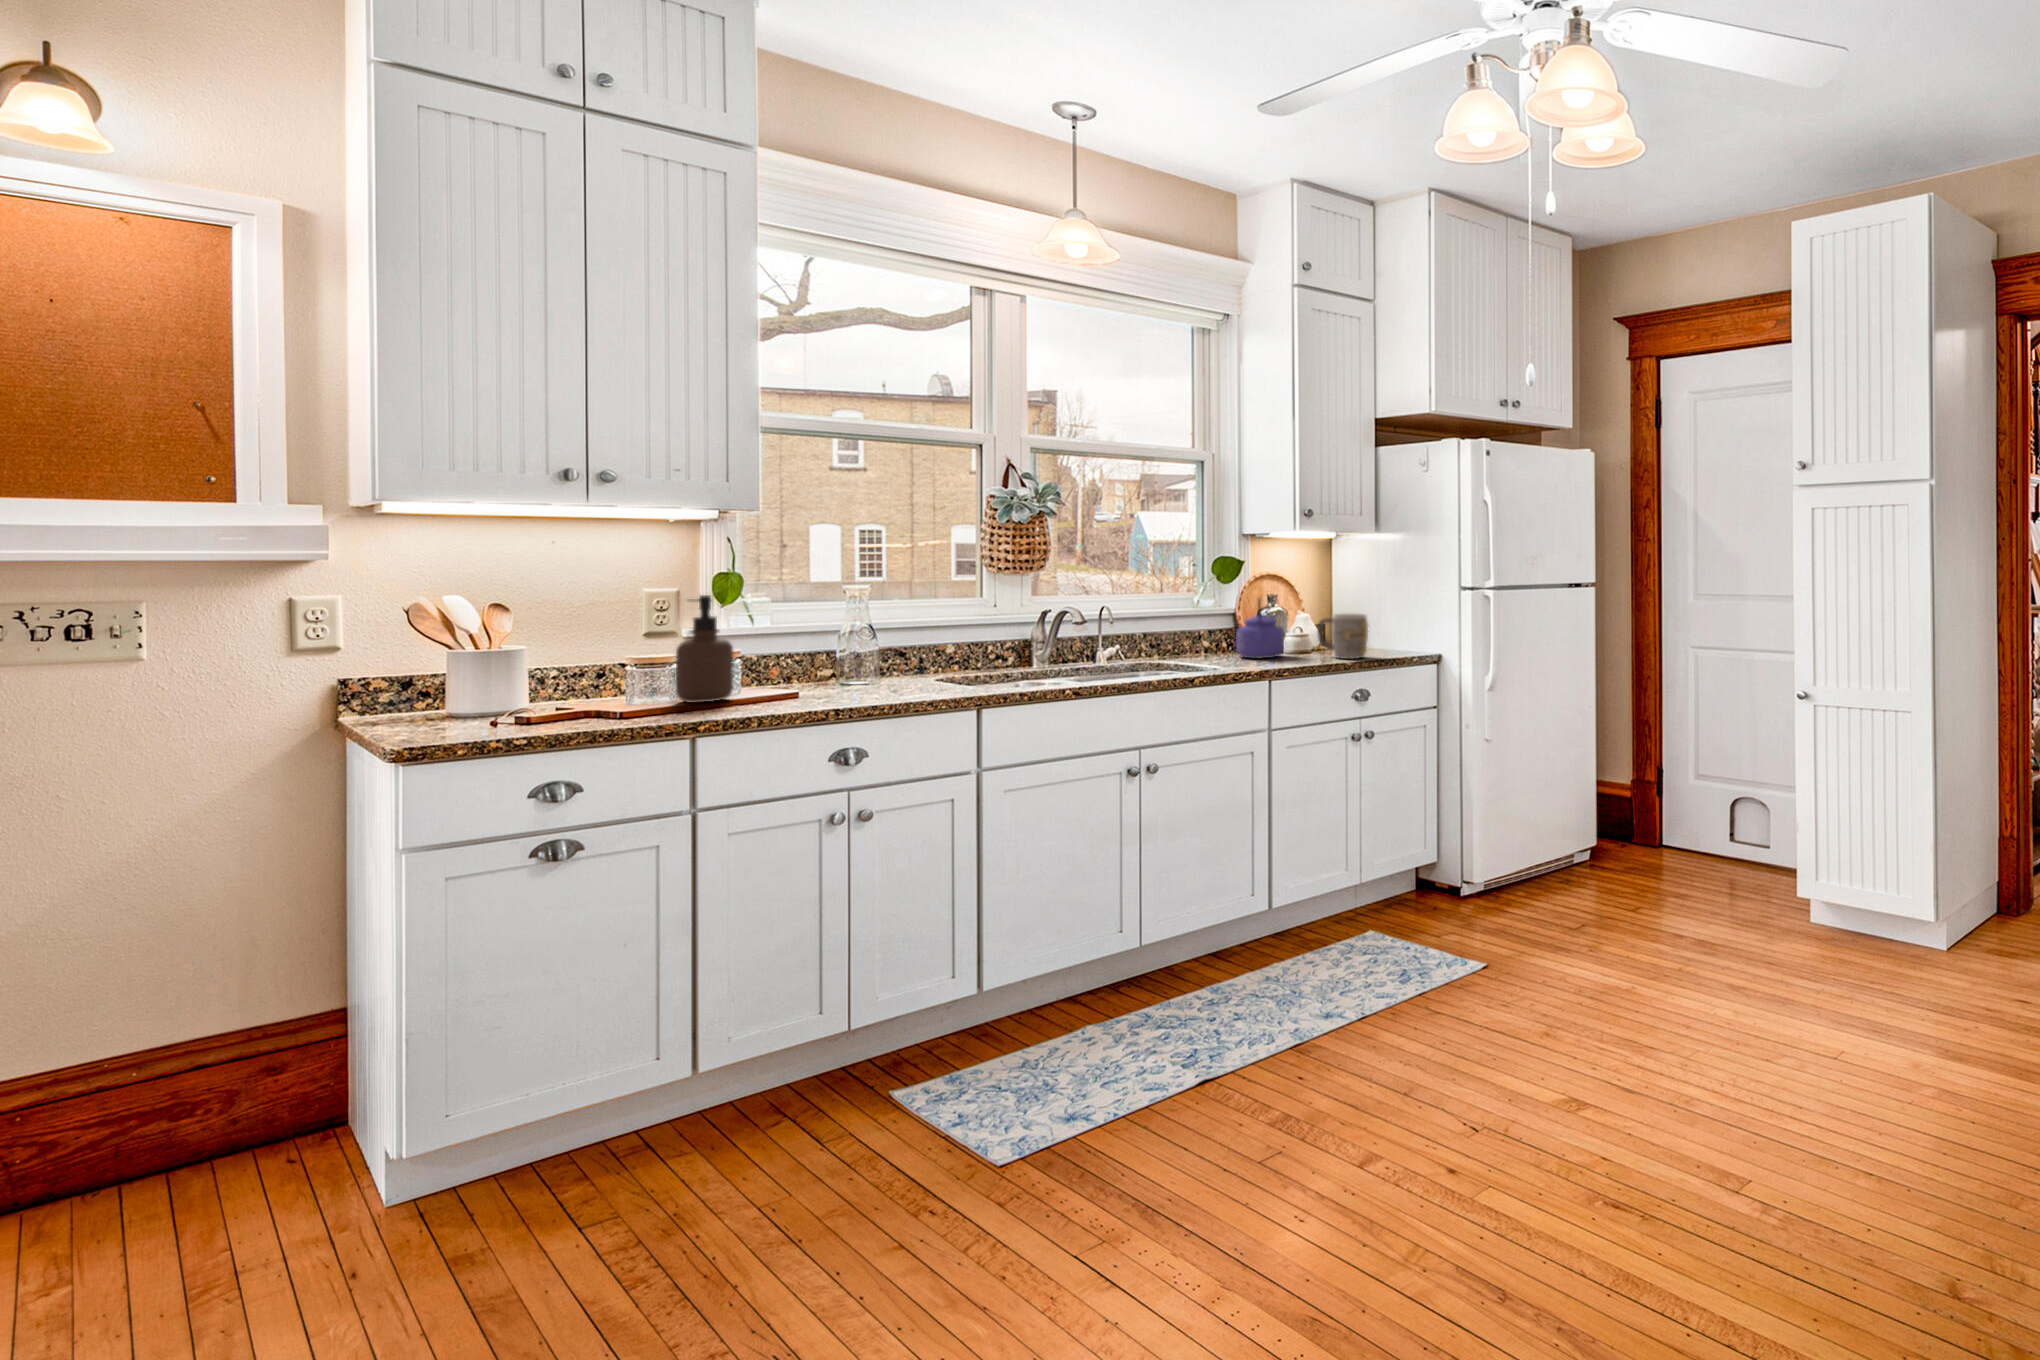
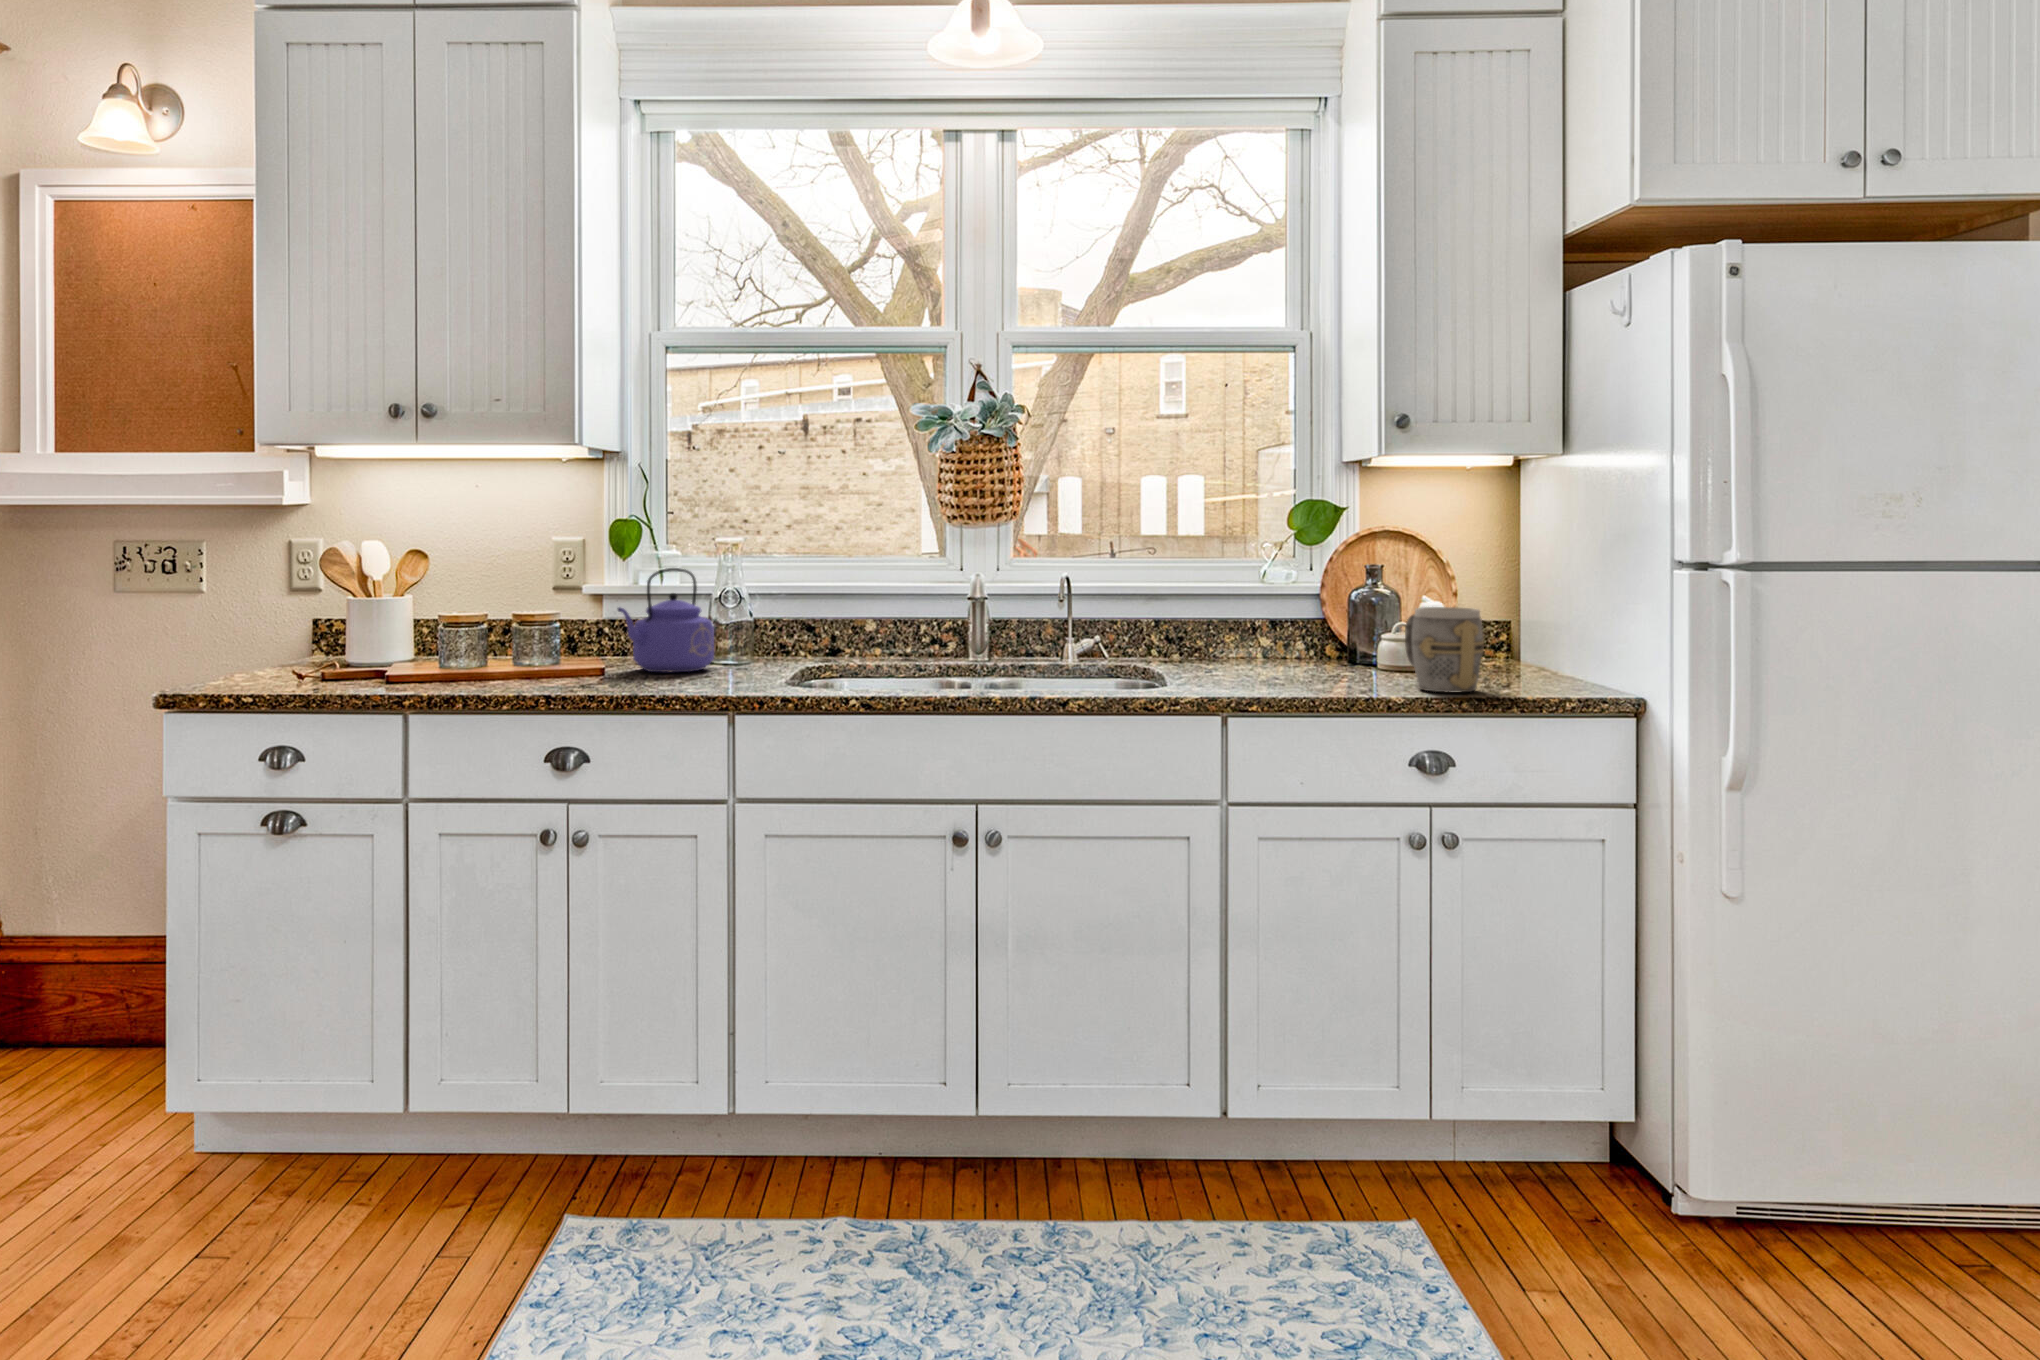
soap dispenser: present [676,595,733,703] -> none [517,546,572,669]
kettle: present [1236,599,1284,658] -> present [618,568,714,672]

